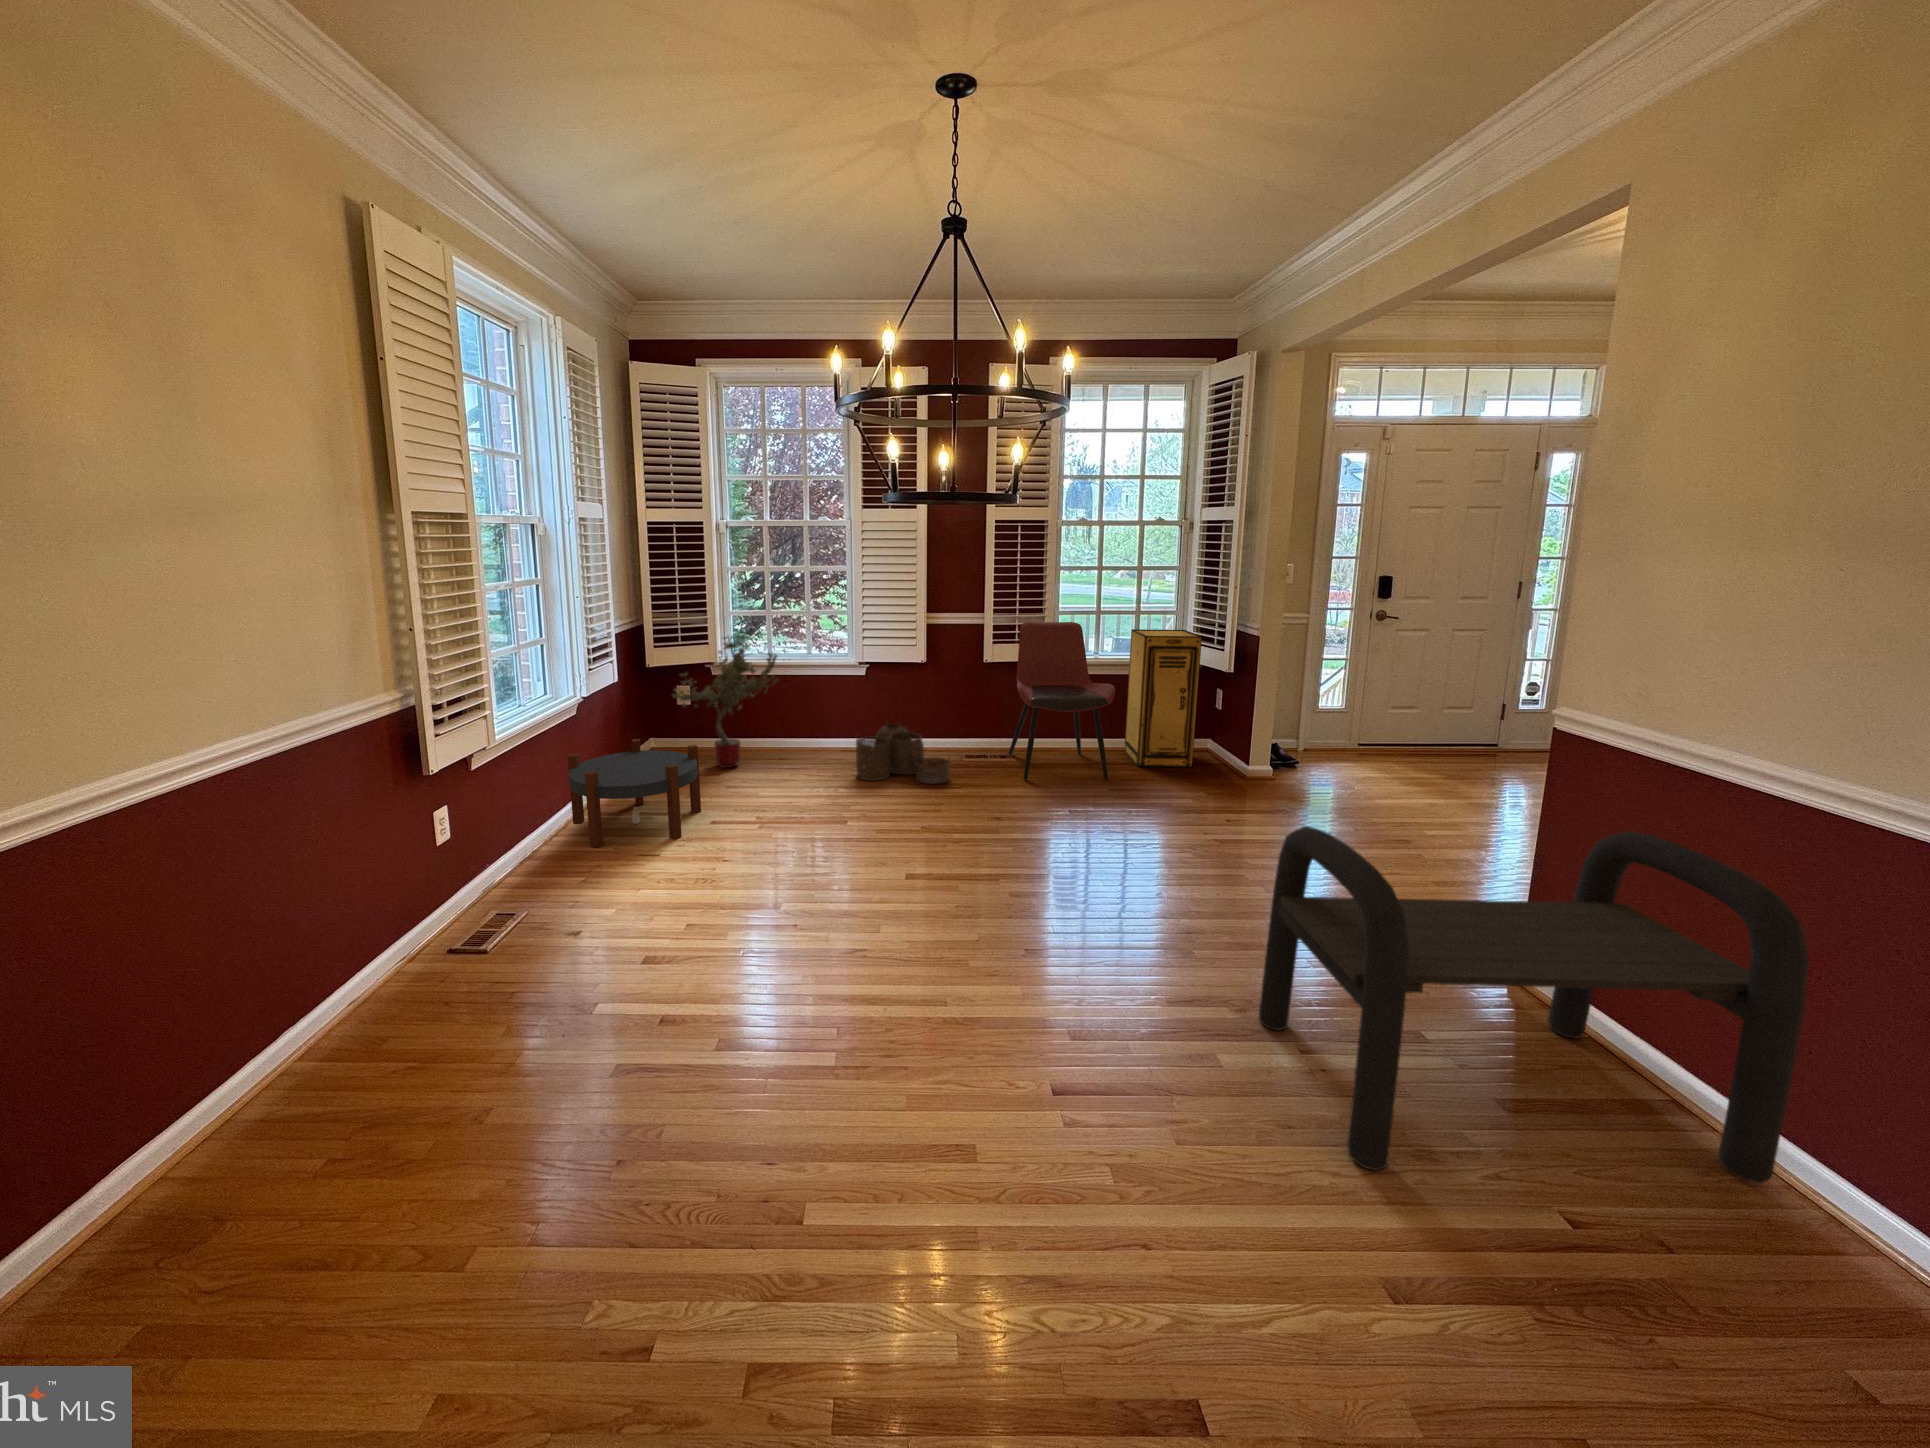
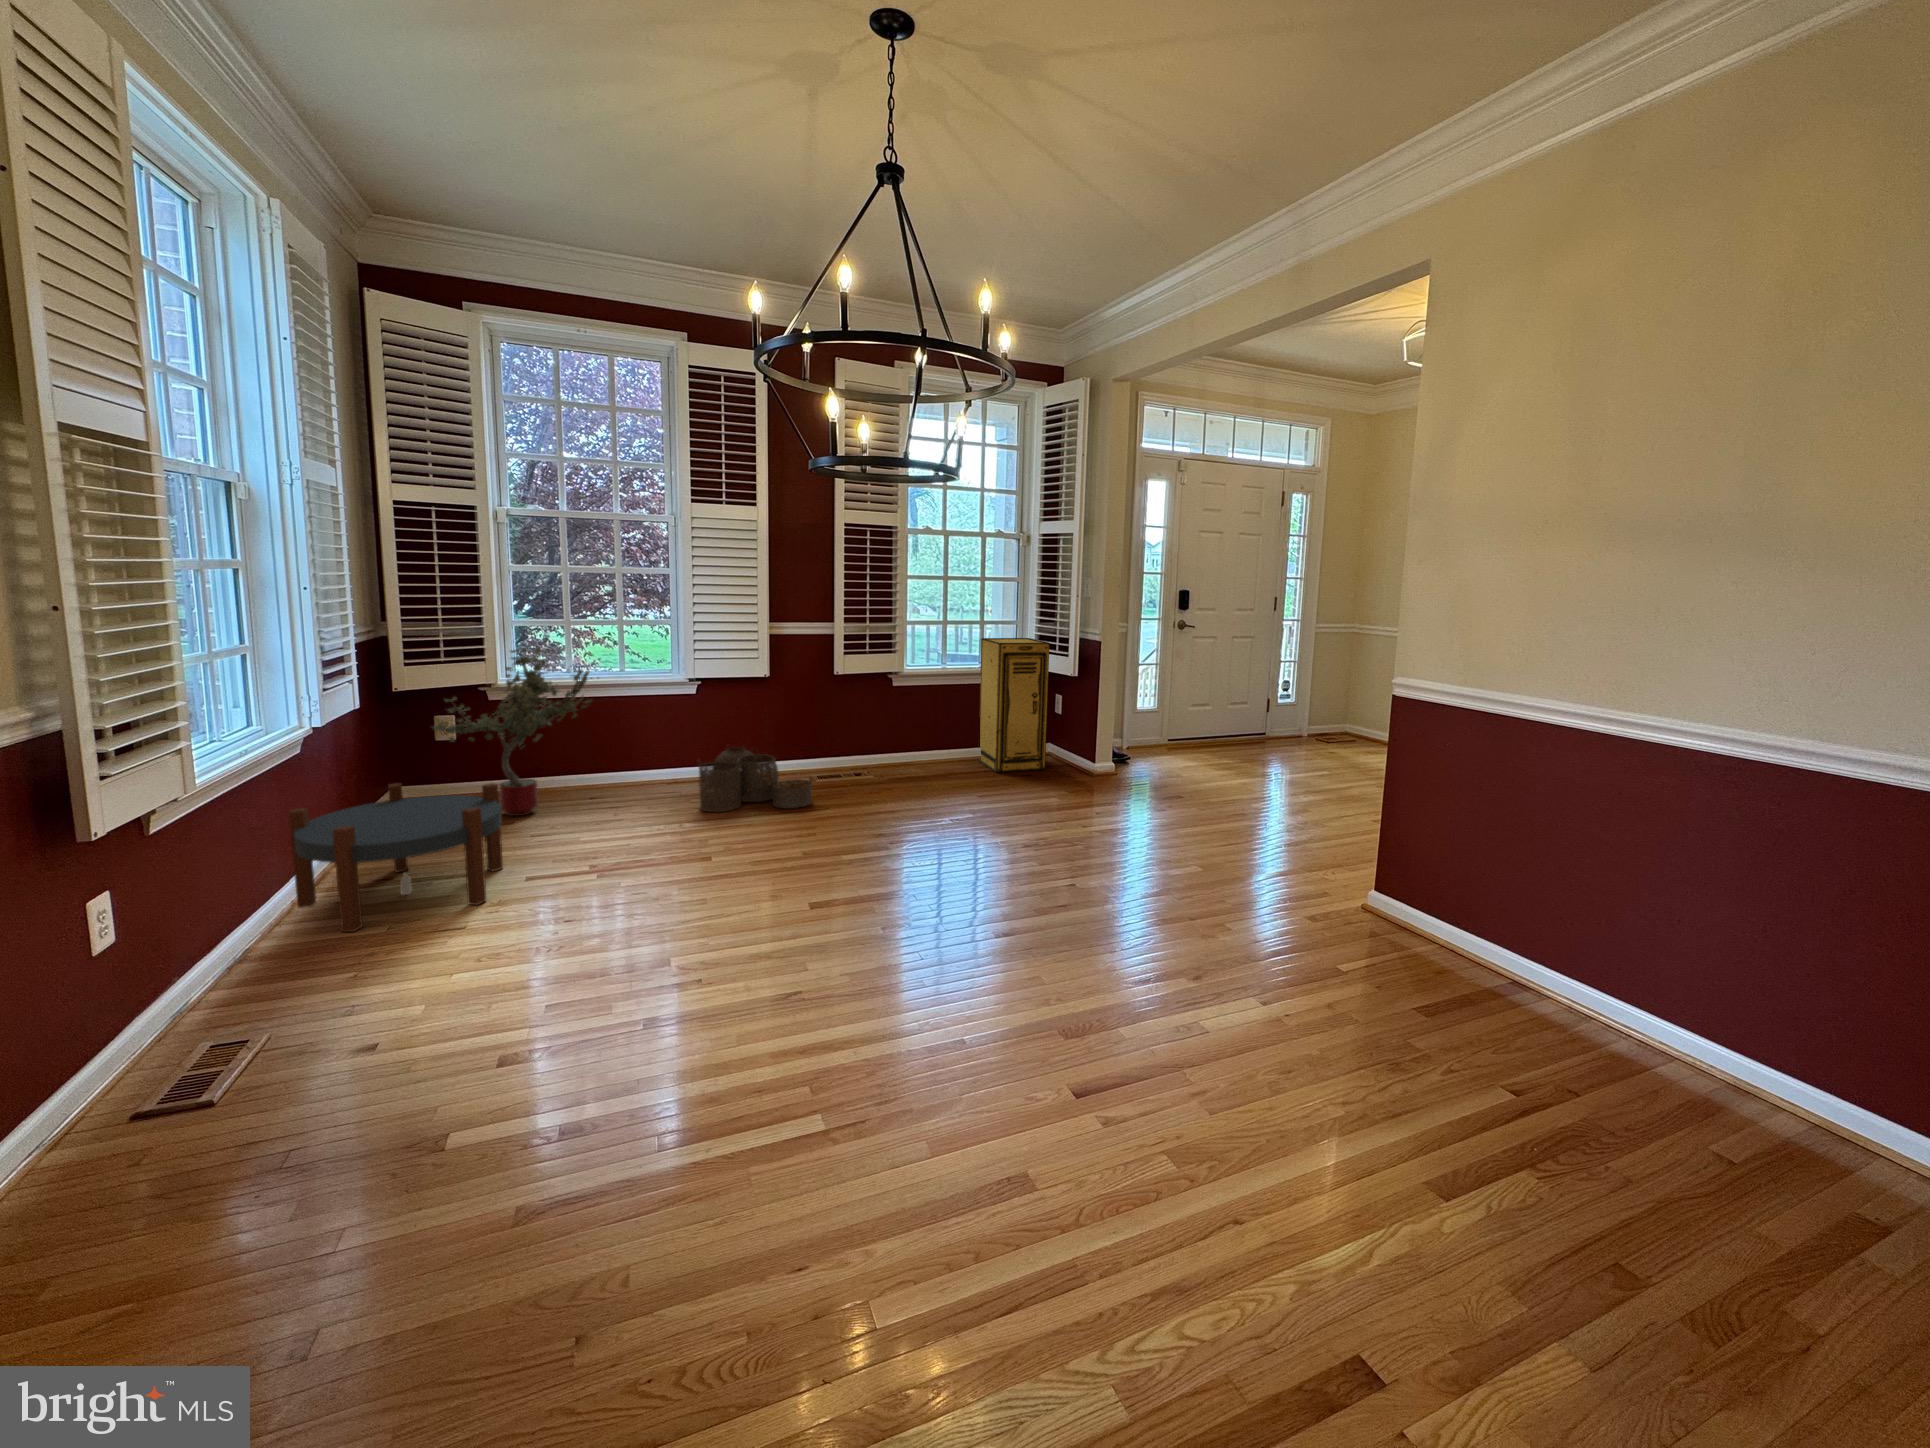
dining chair: present [1009,622,1115,780] -> none [865,631,977,794]
bench: present [1259,826,1809,1183] -> none [1191,765,1557,1068]

